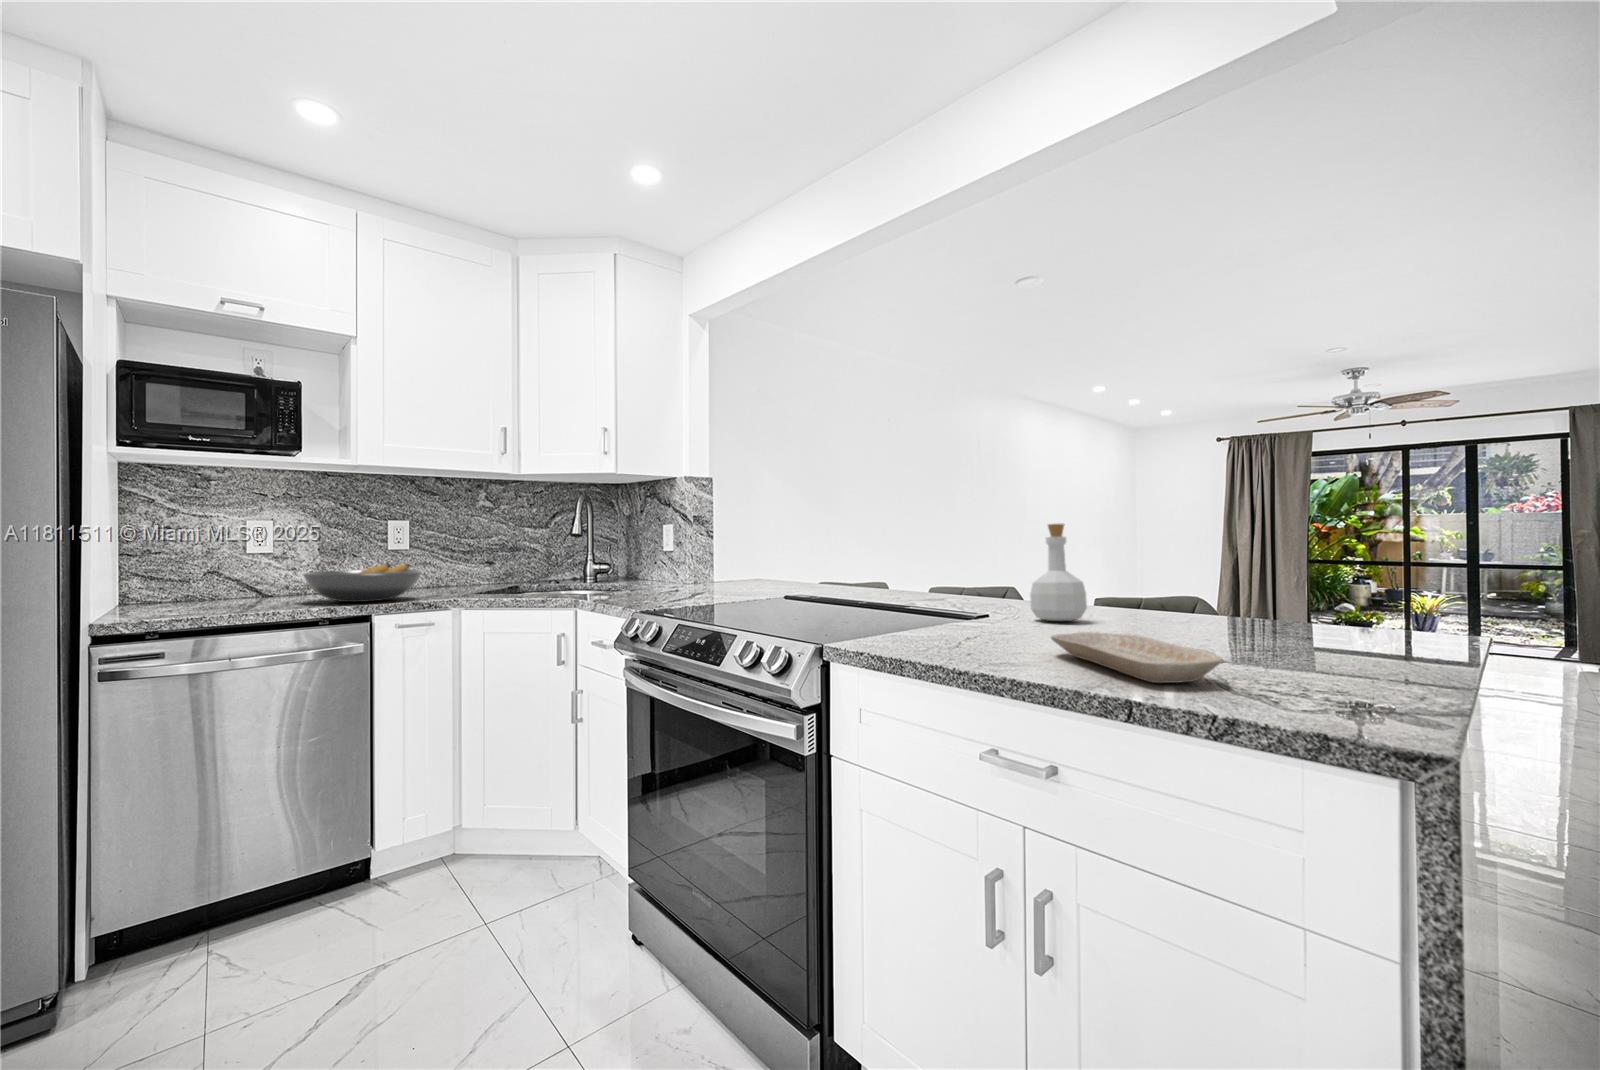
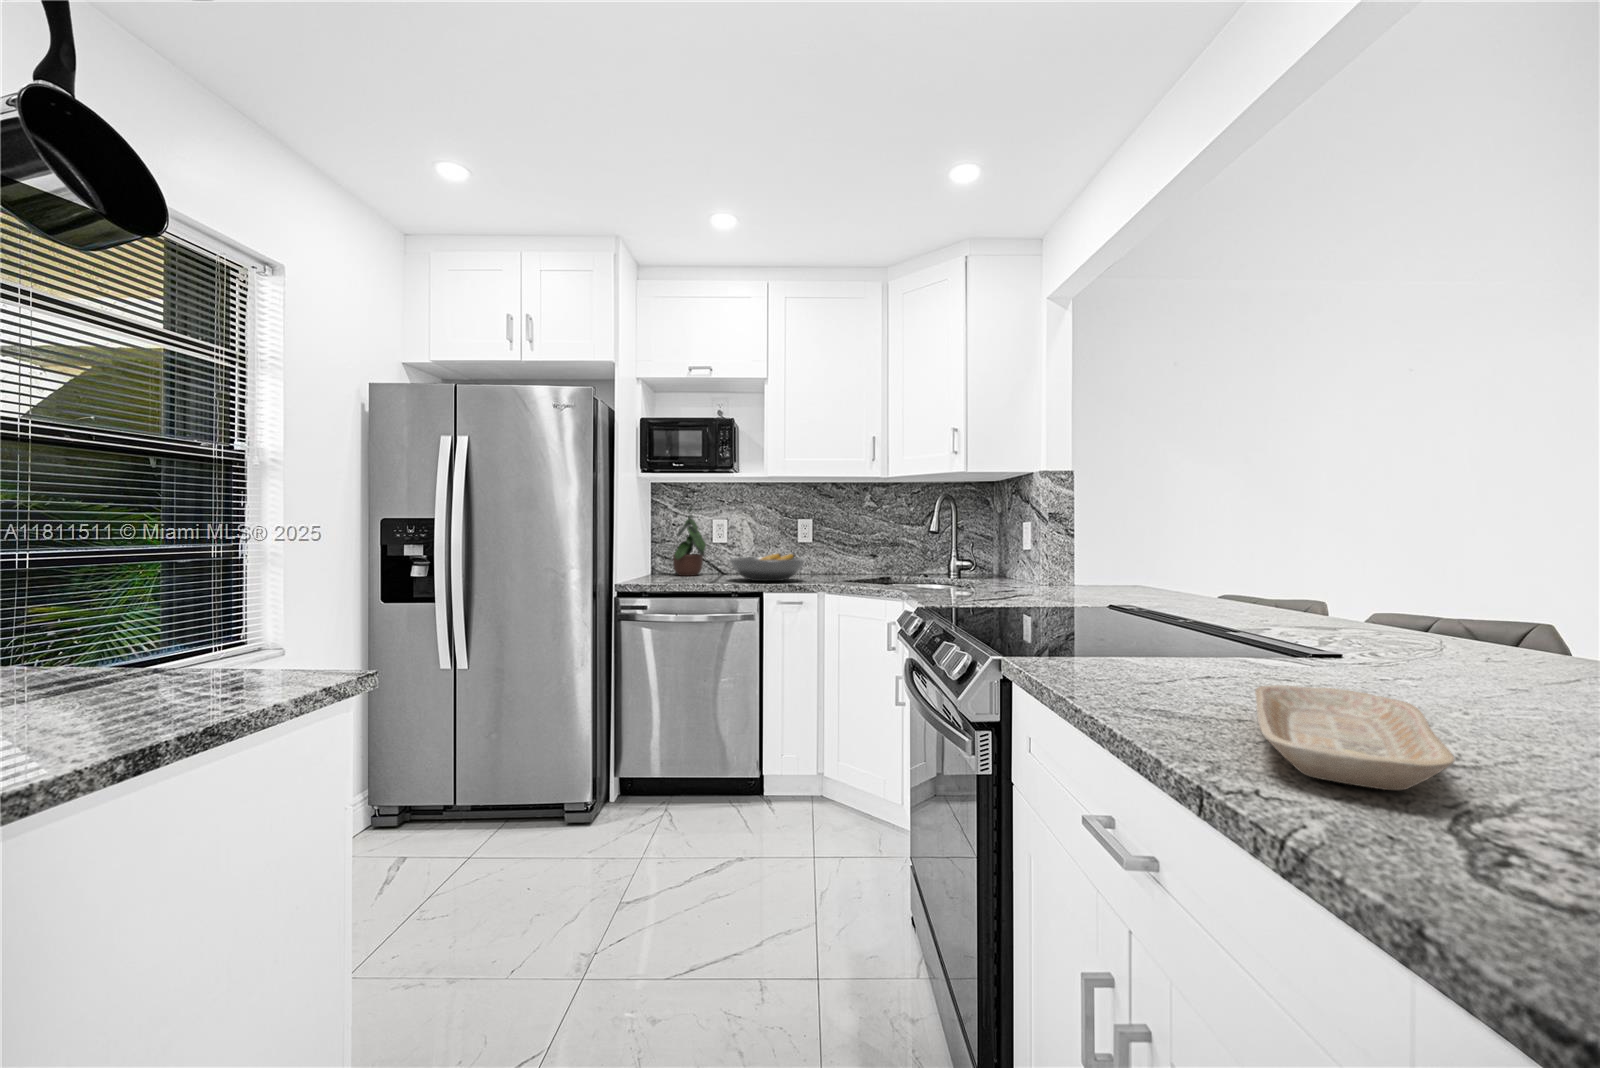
potted plant: none [164,499,249,603] -> present [673,507,706,576]
bottle: present [1030,524,1087,621] -> none [1396,524,1514,676]

